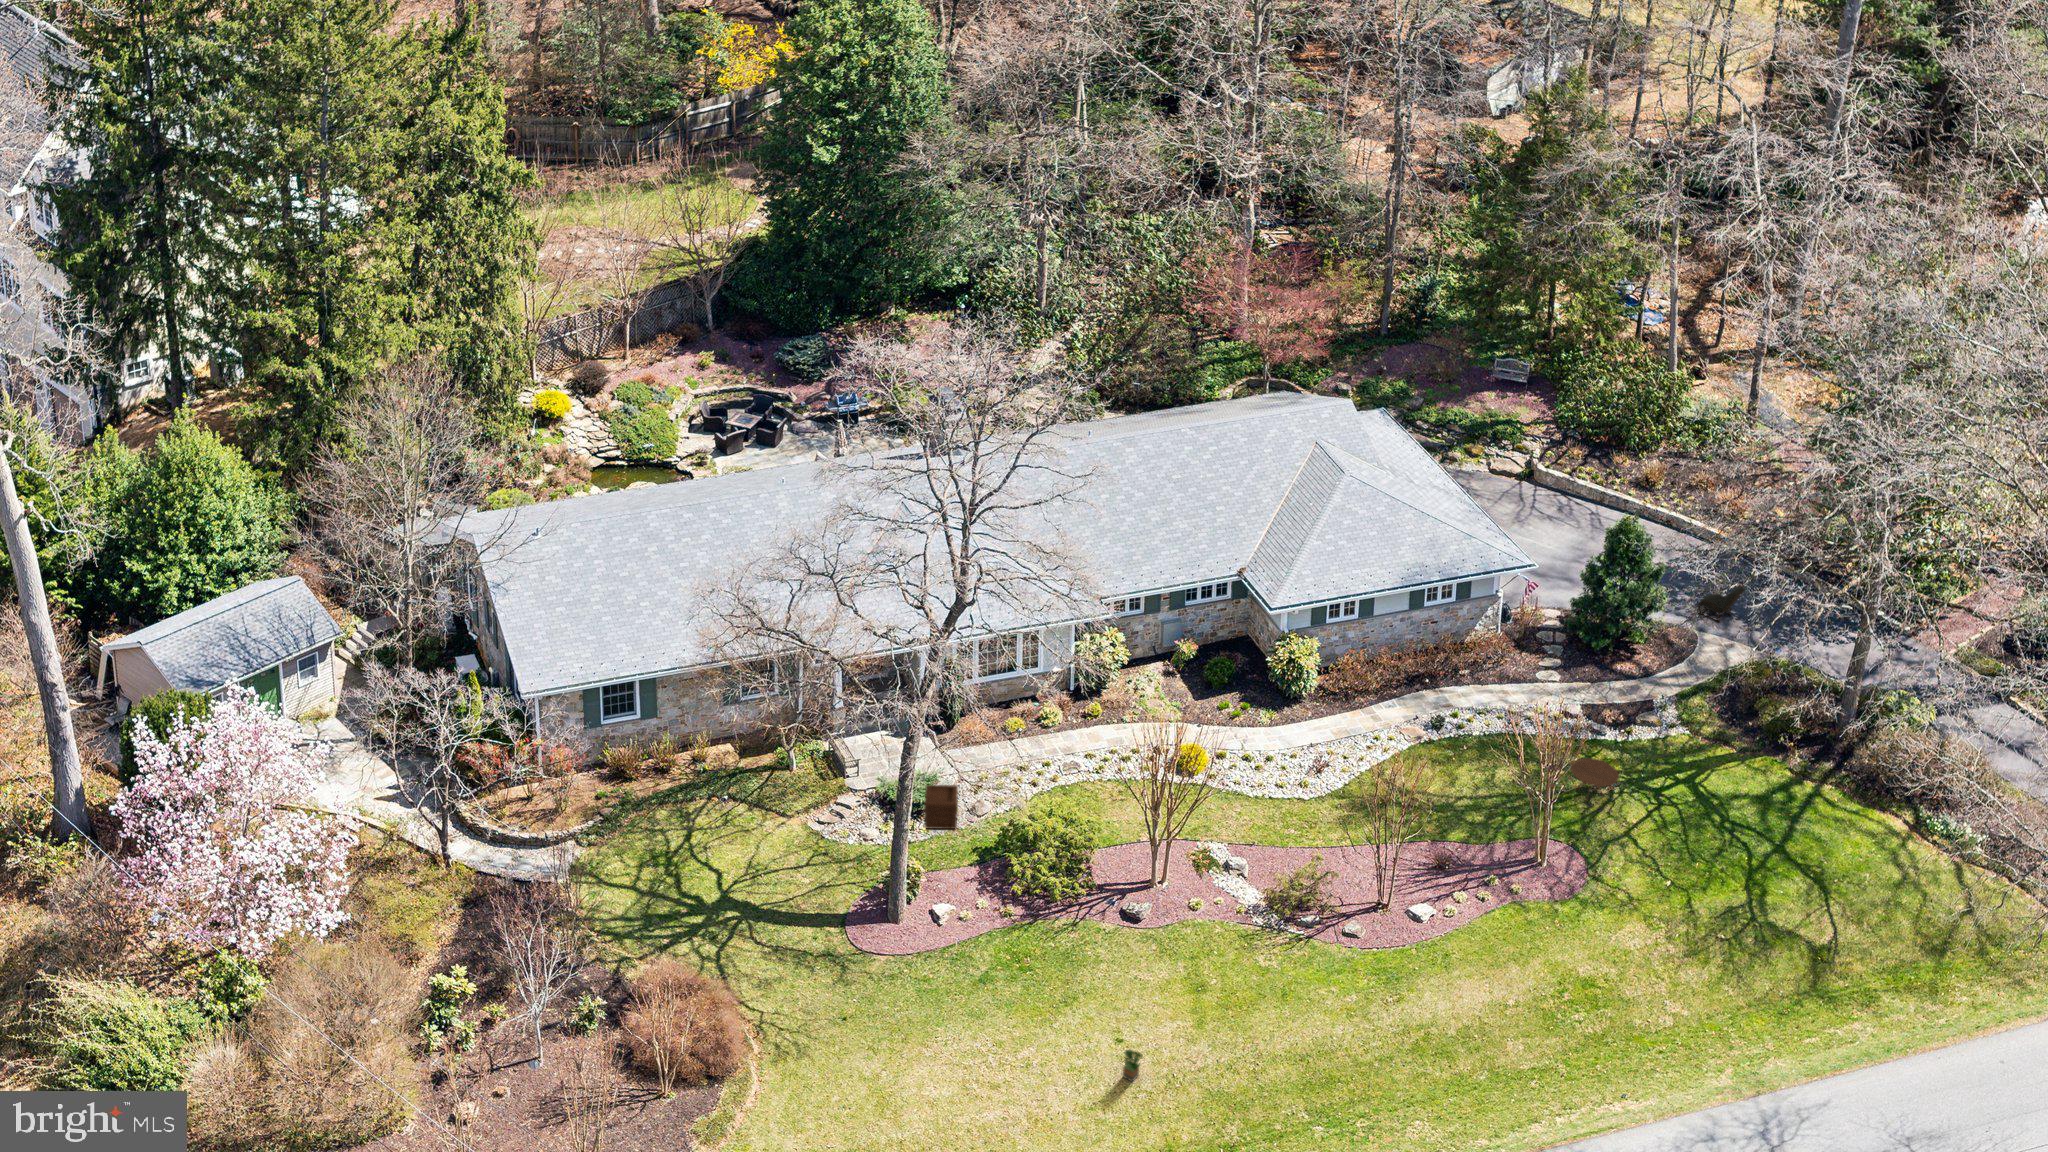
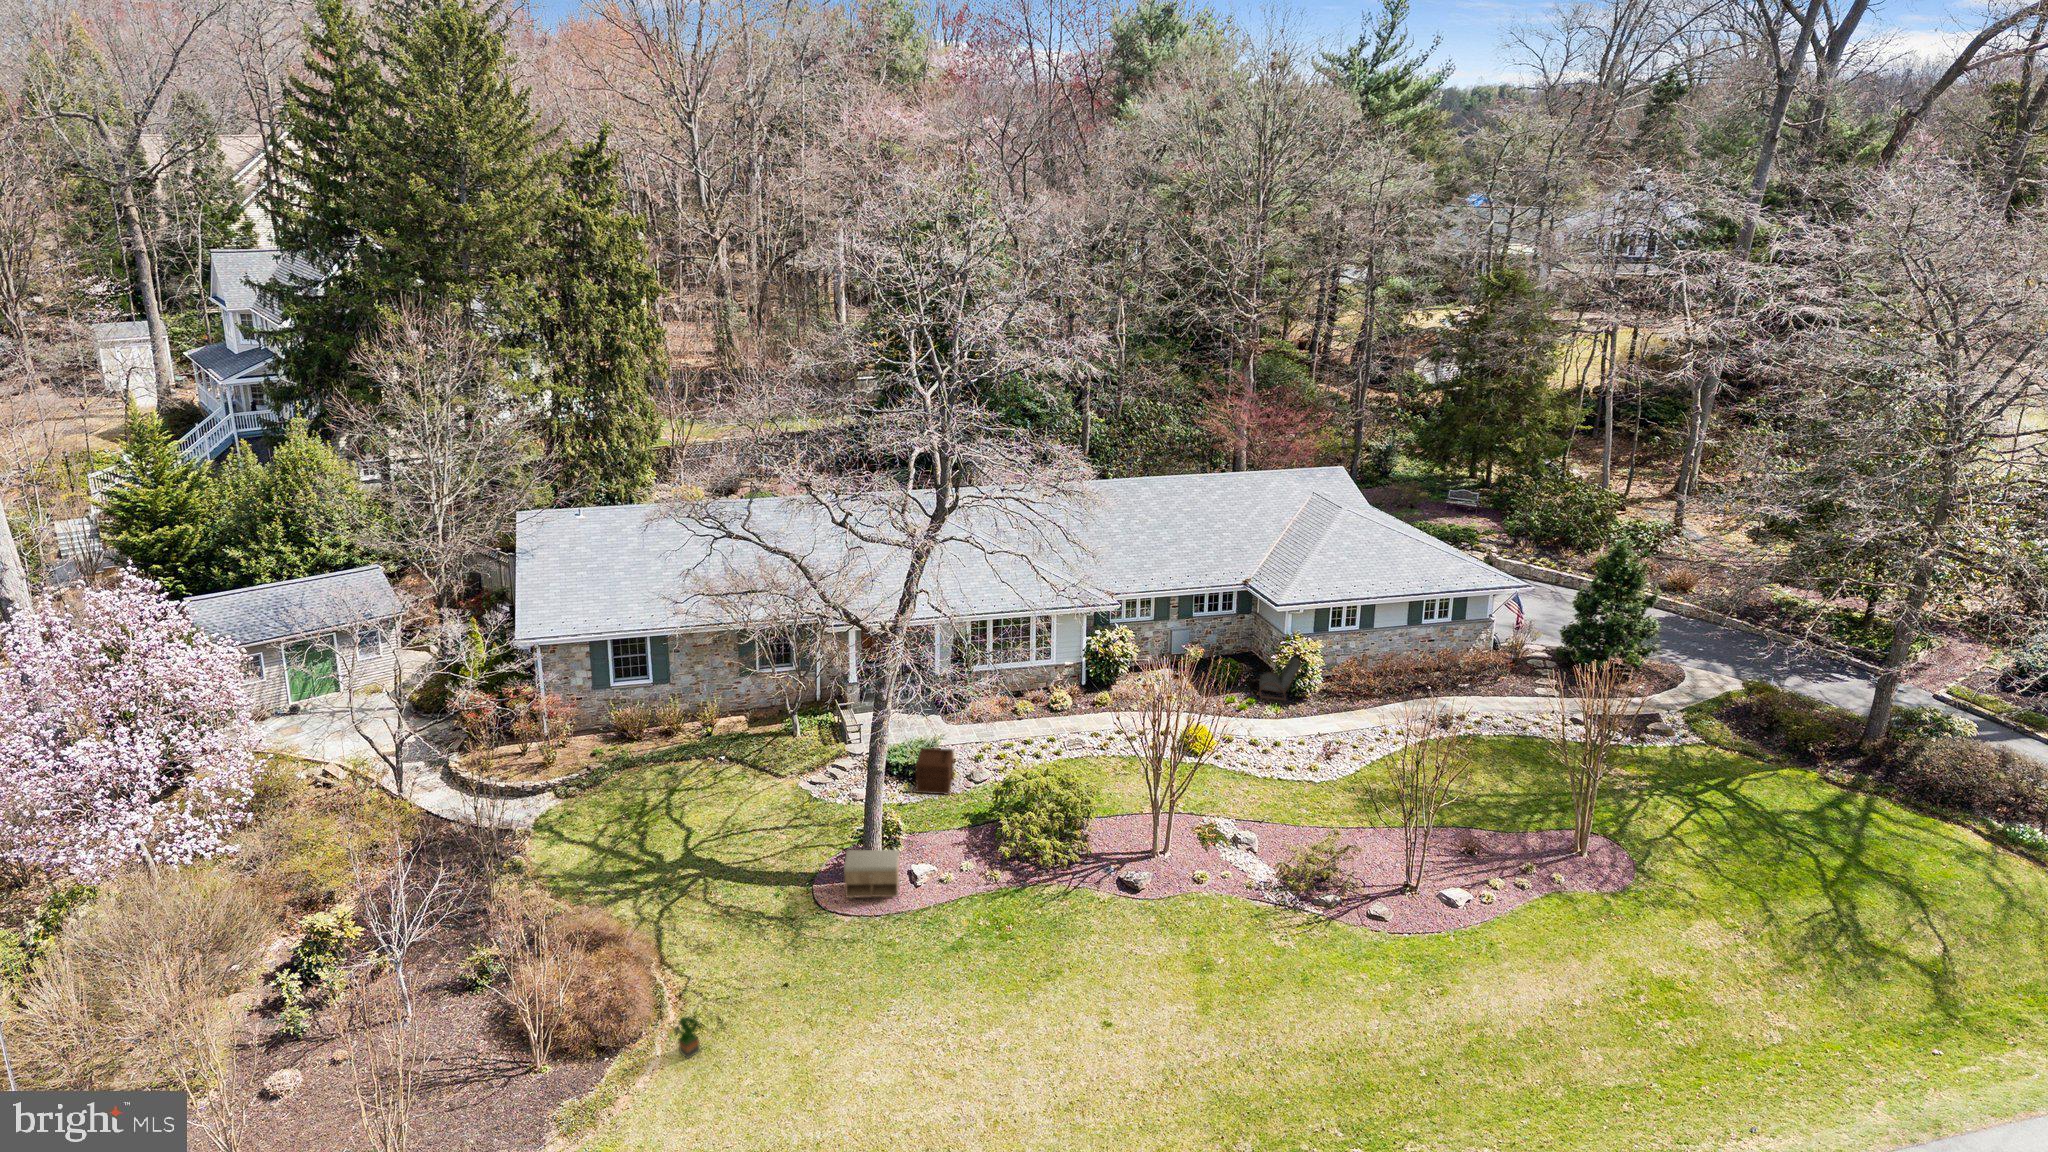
lounge chair: present [1697,588,1745,622] -> present [1259,658,1300,701]
round table: present [1571,758,1619,800] -> none [1601,750,1656,799]
storage bench: none [878,895,926,939] -> present [844,850,899,898]
potted tree: present [1123,1050,1144,1081] -> present [674,1016,701,1058]

